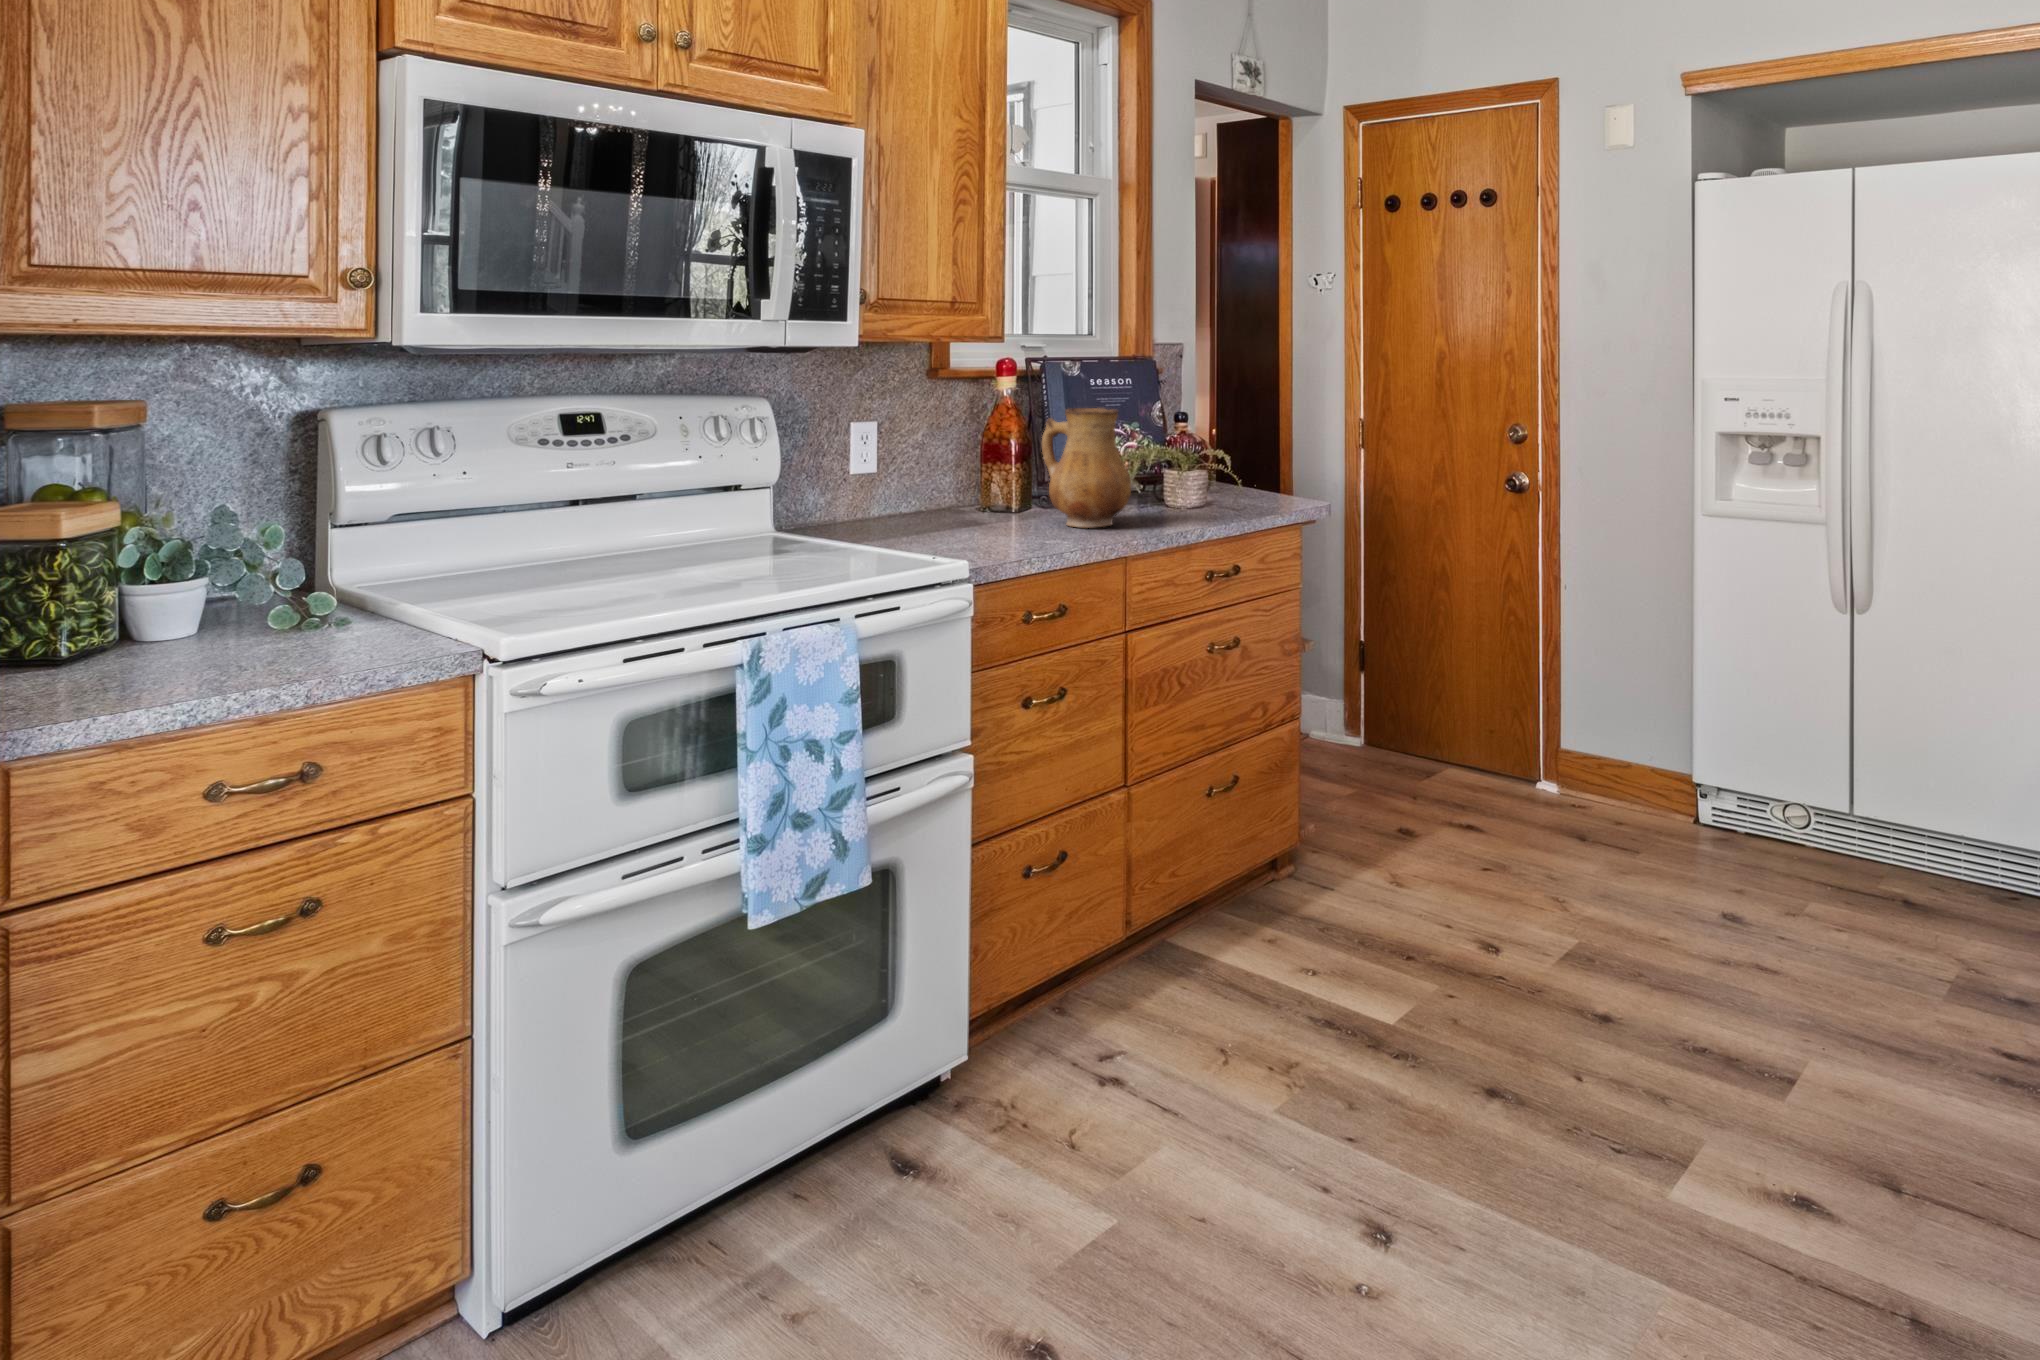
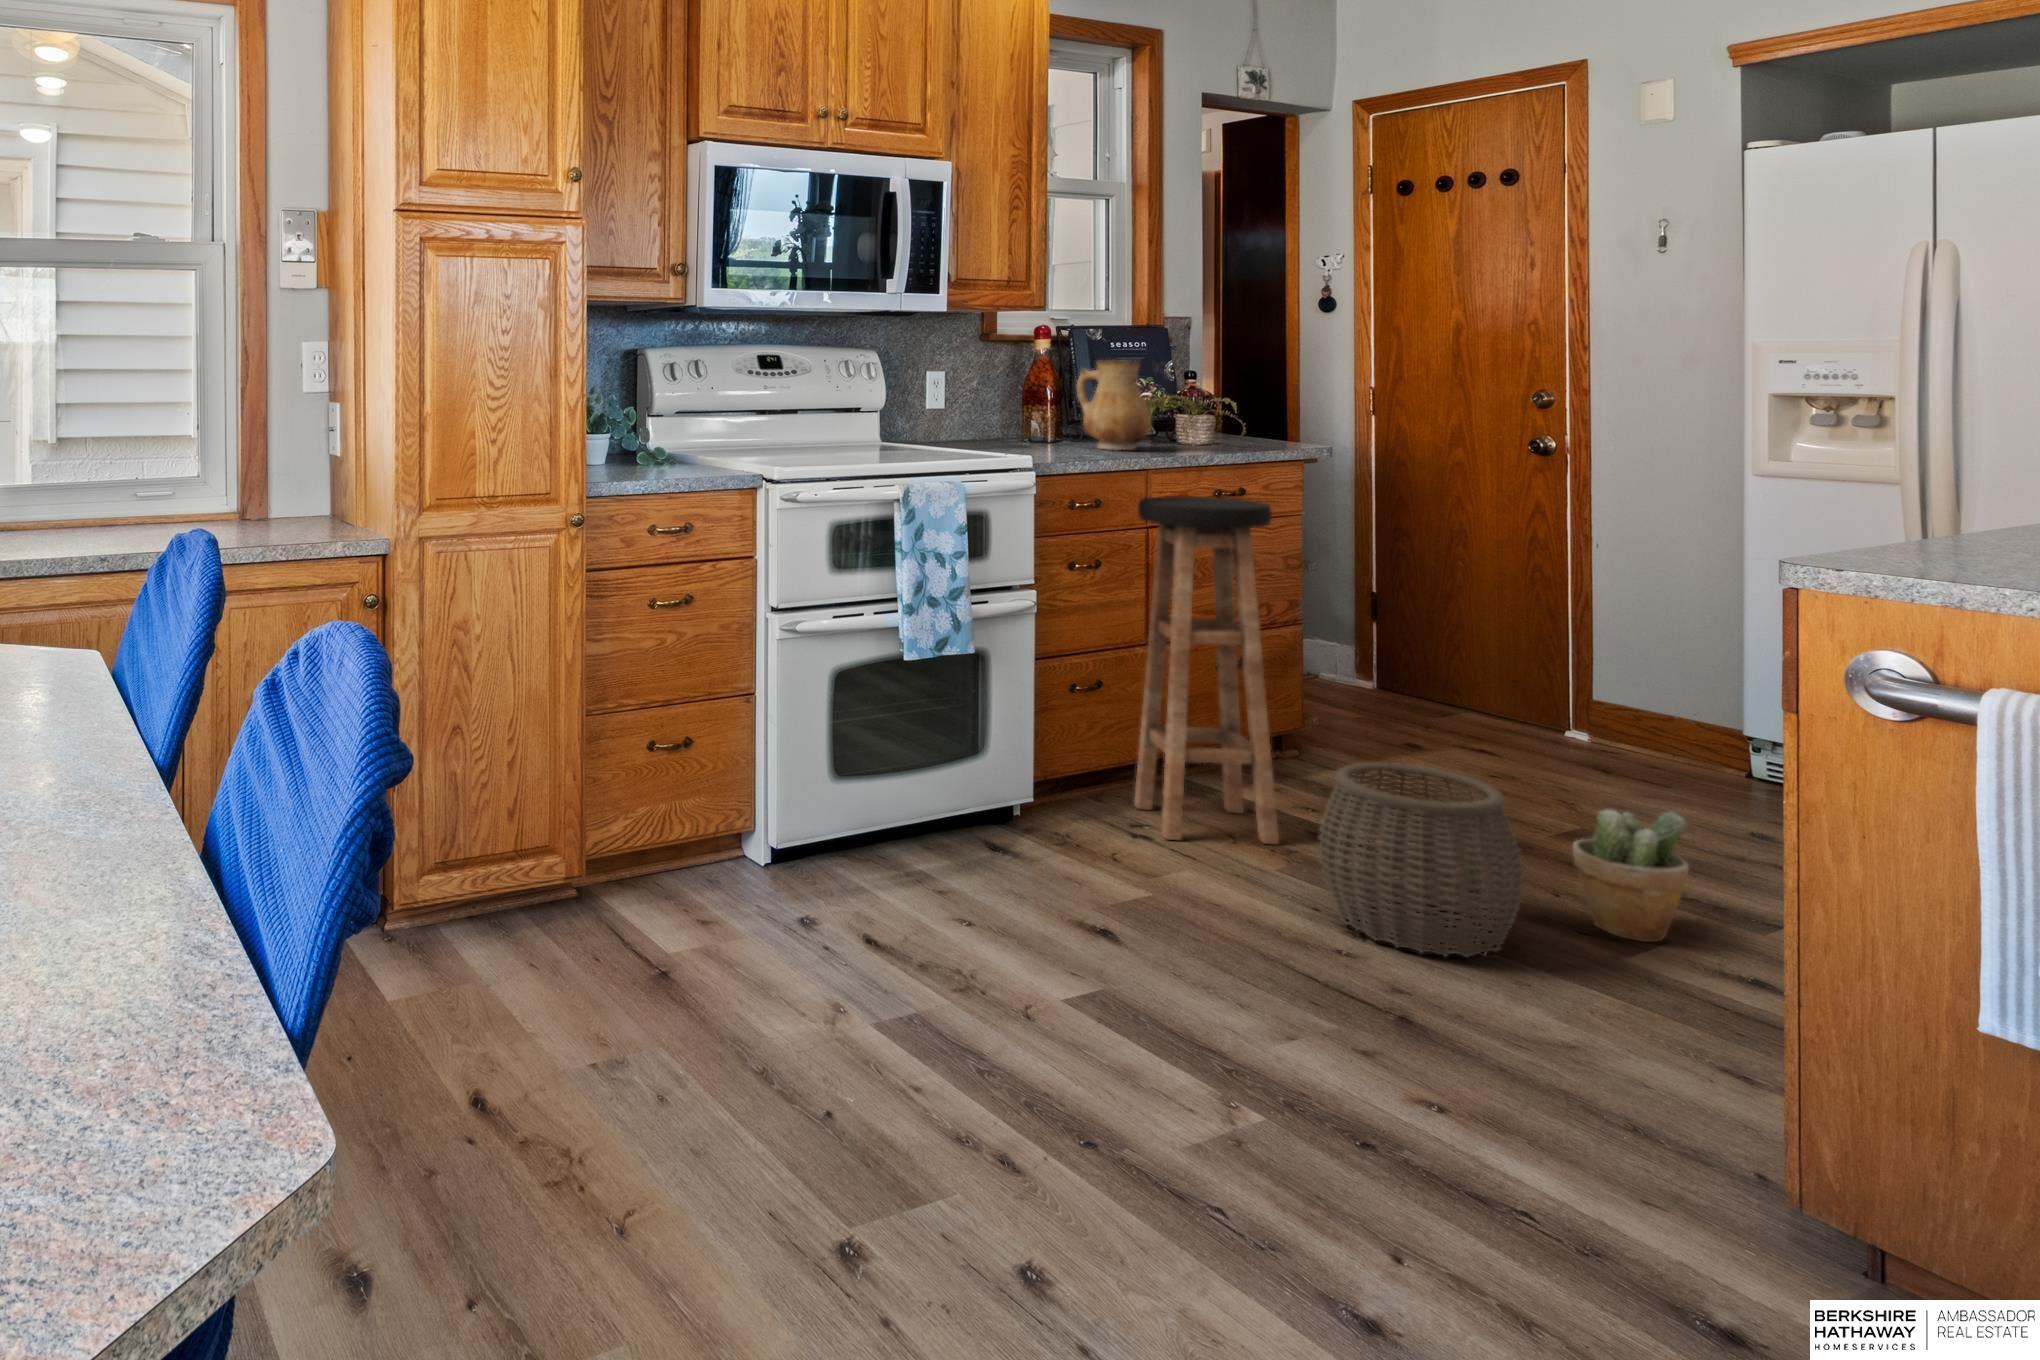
bar stool: none [1106,595,1280,1088] -> present [1134,496,1279,845]
woven basket: none [1332,973,1574,1279] -> present [1319,763,1524,957]
potted plant: none [1607,987,1728,1163] -> present [1573,810,1689,942]

